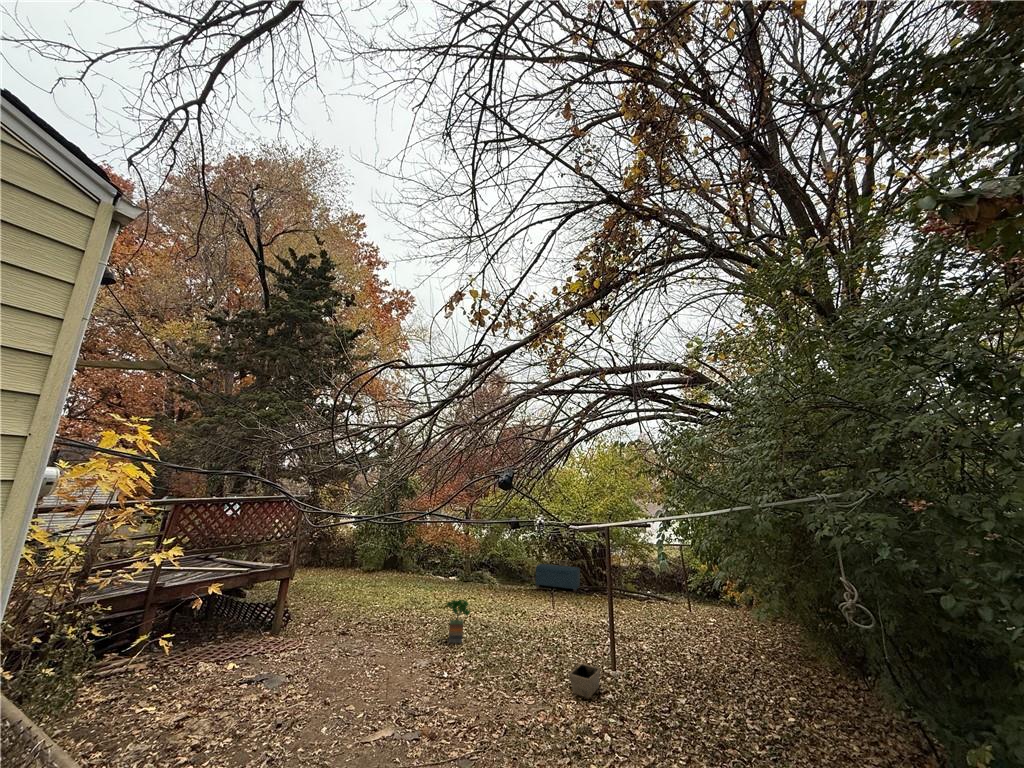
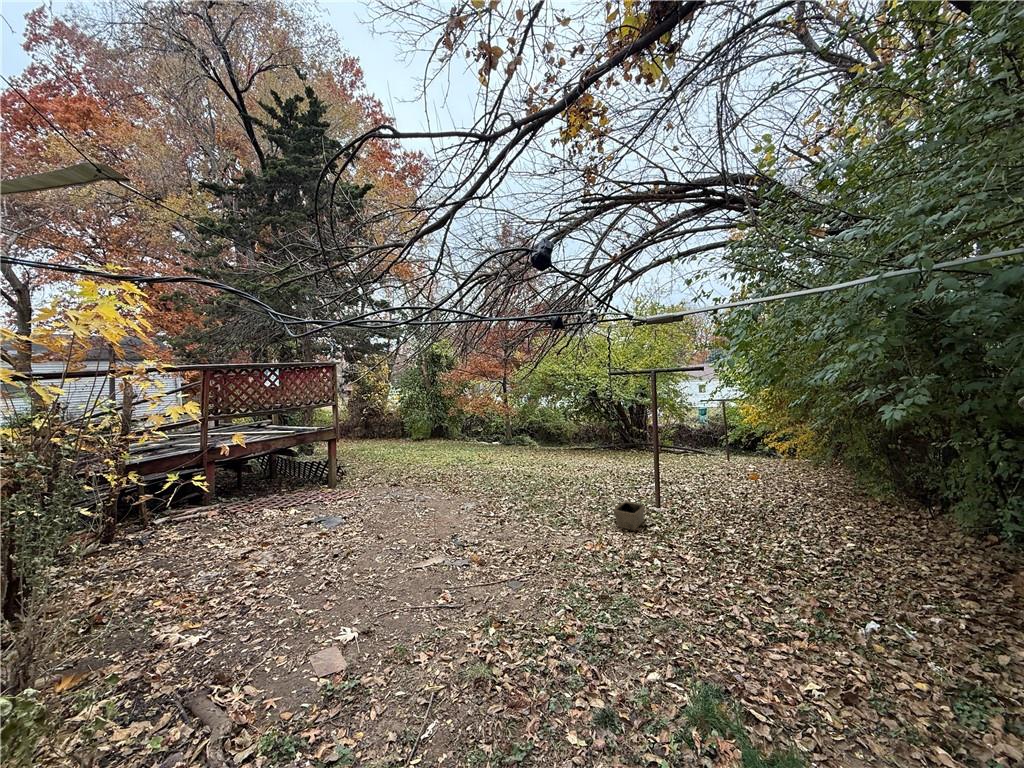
bench: present [536,564,580,592] -> none [573,426,616,450]
potted tree: present [447,600,470,643] -> none [488,452,513,490]

